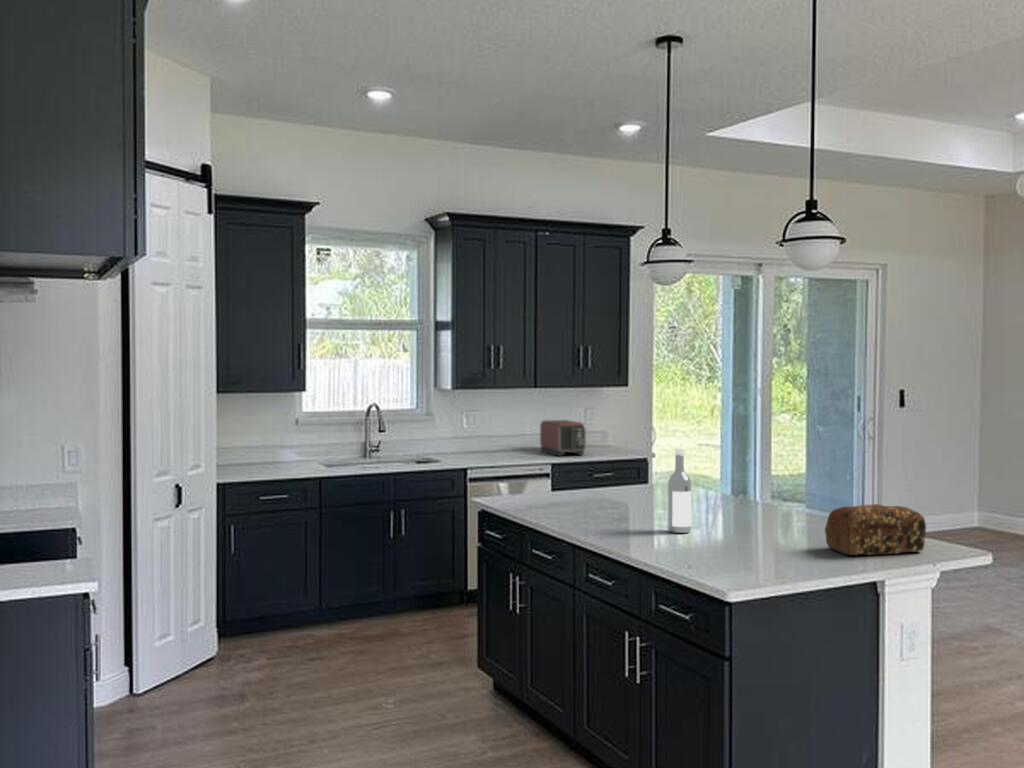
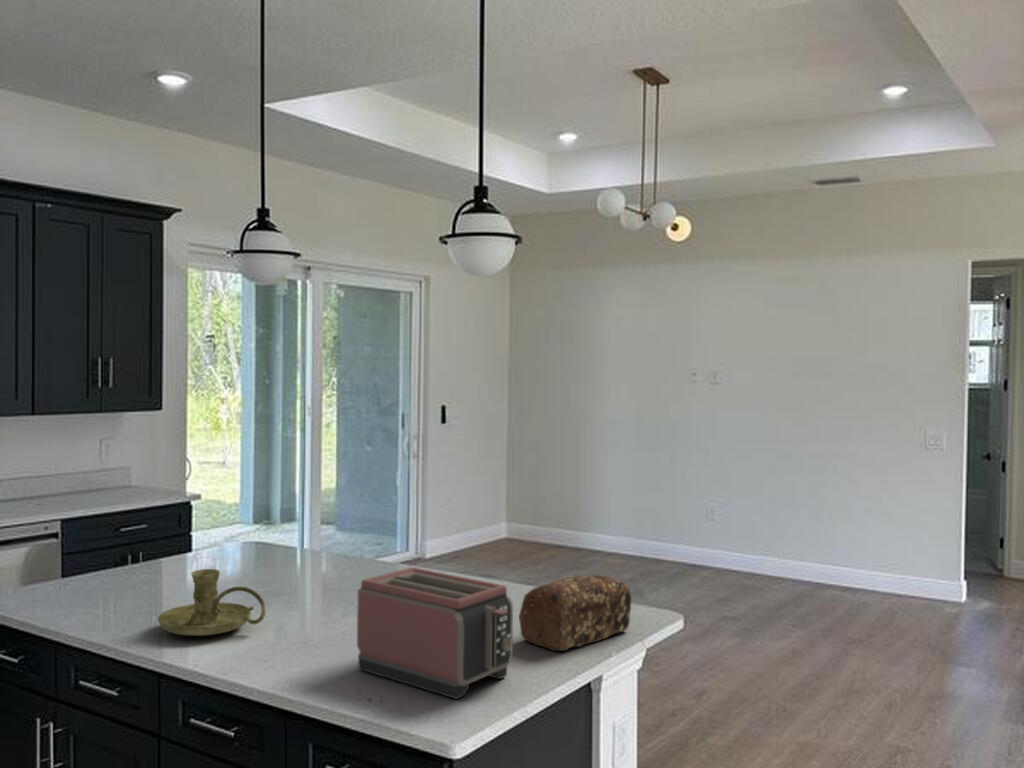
toaster: present [540,420,586,456] -> present [357,567,513,699]
wine bottle: present [668,449,691,533] -> none [300,518,333,640]
candle holder: none [581,481,648,523] -> present [158,569,266,636]

